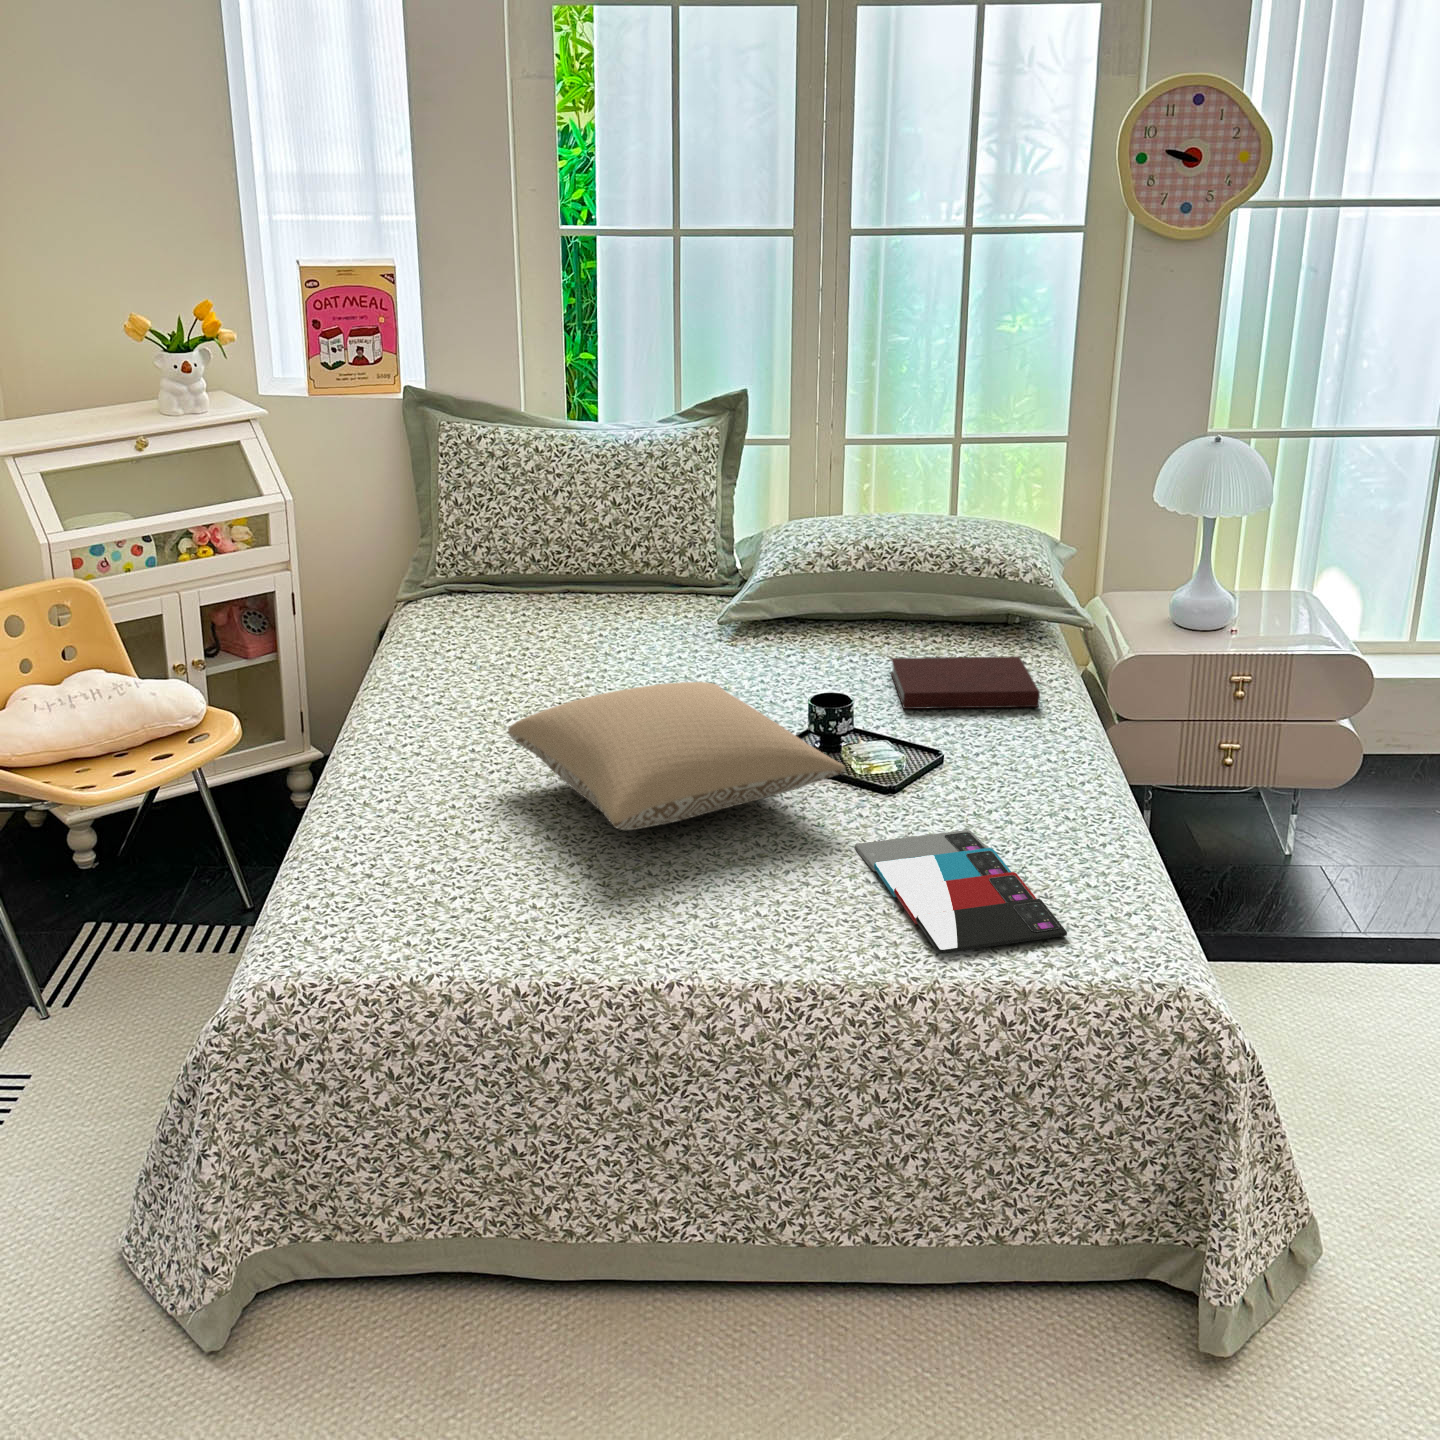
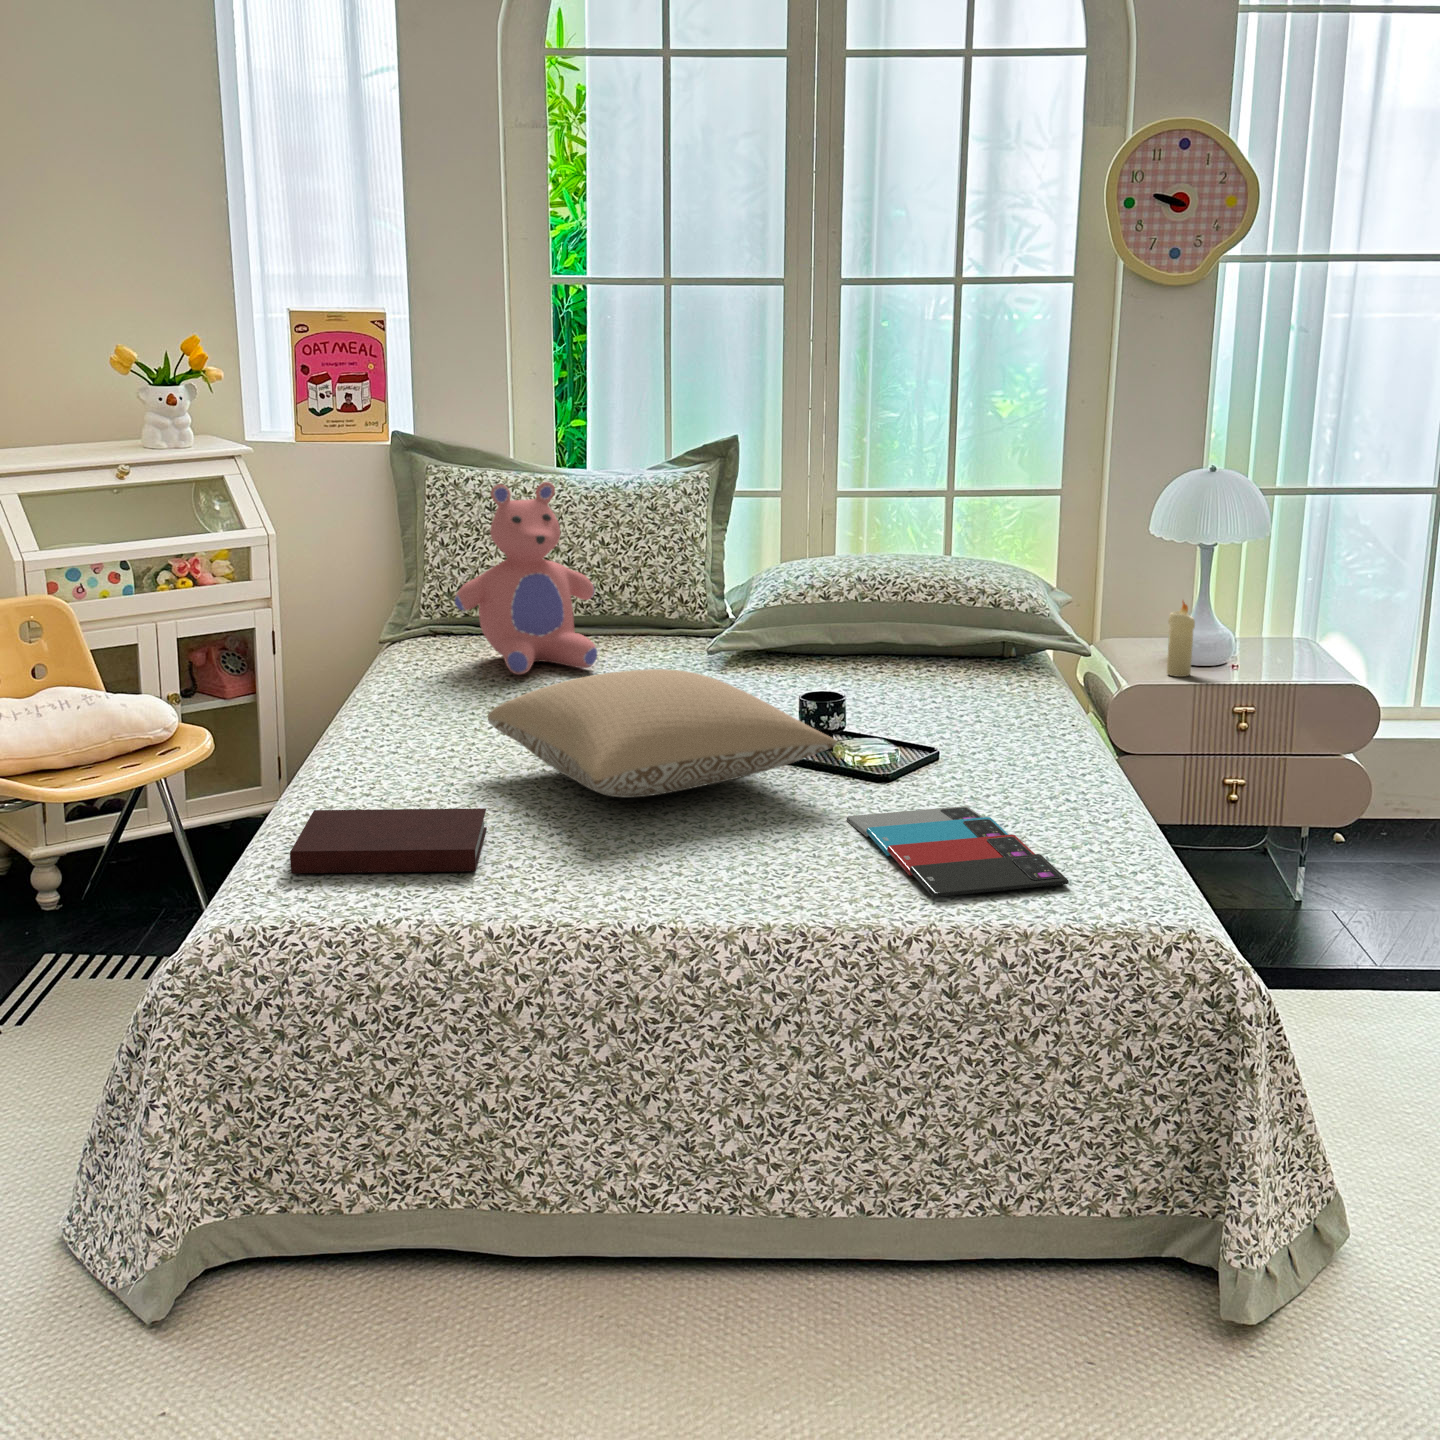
teddy bear: none [472,457,611,651] -> present [455,482,597,674]
candle: none [1162,574,1191,648] -> present [1167,601,1195,677]
notebook: present [891,656,1040,709] -> present [290,808,487,873]

